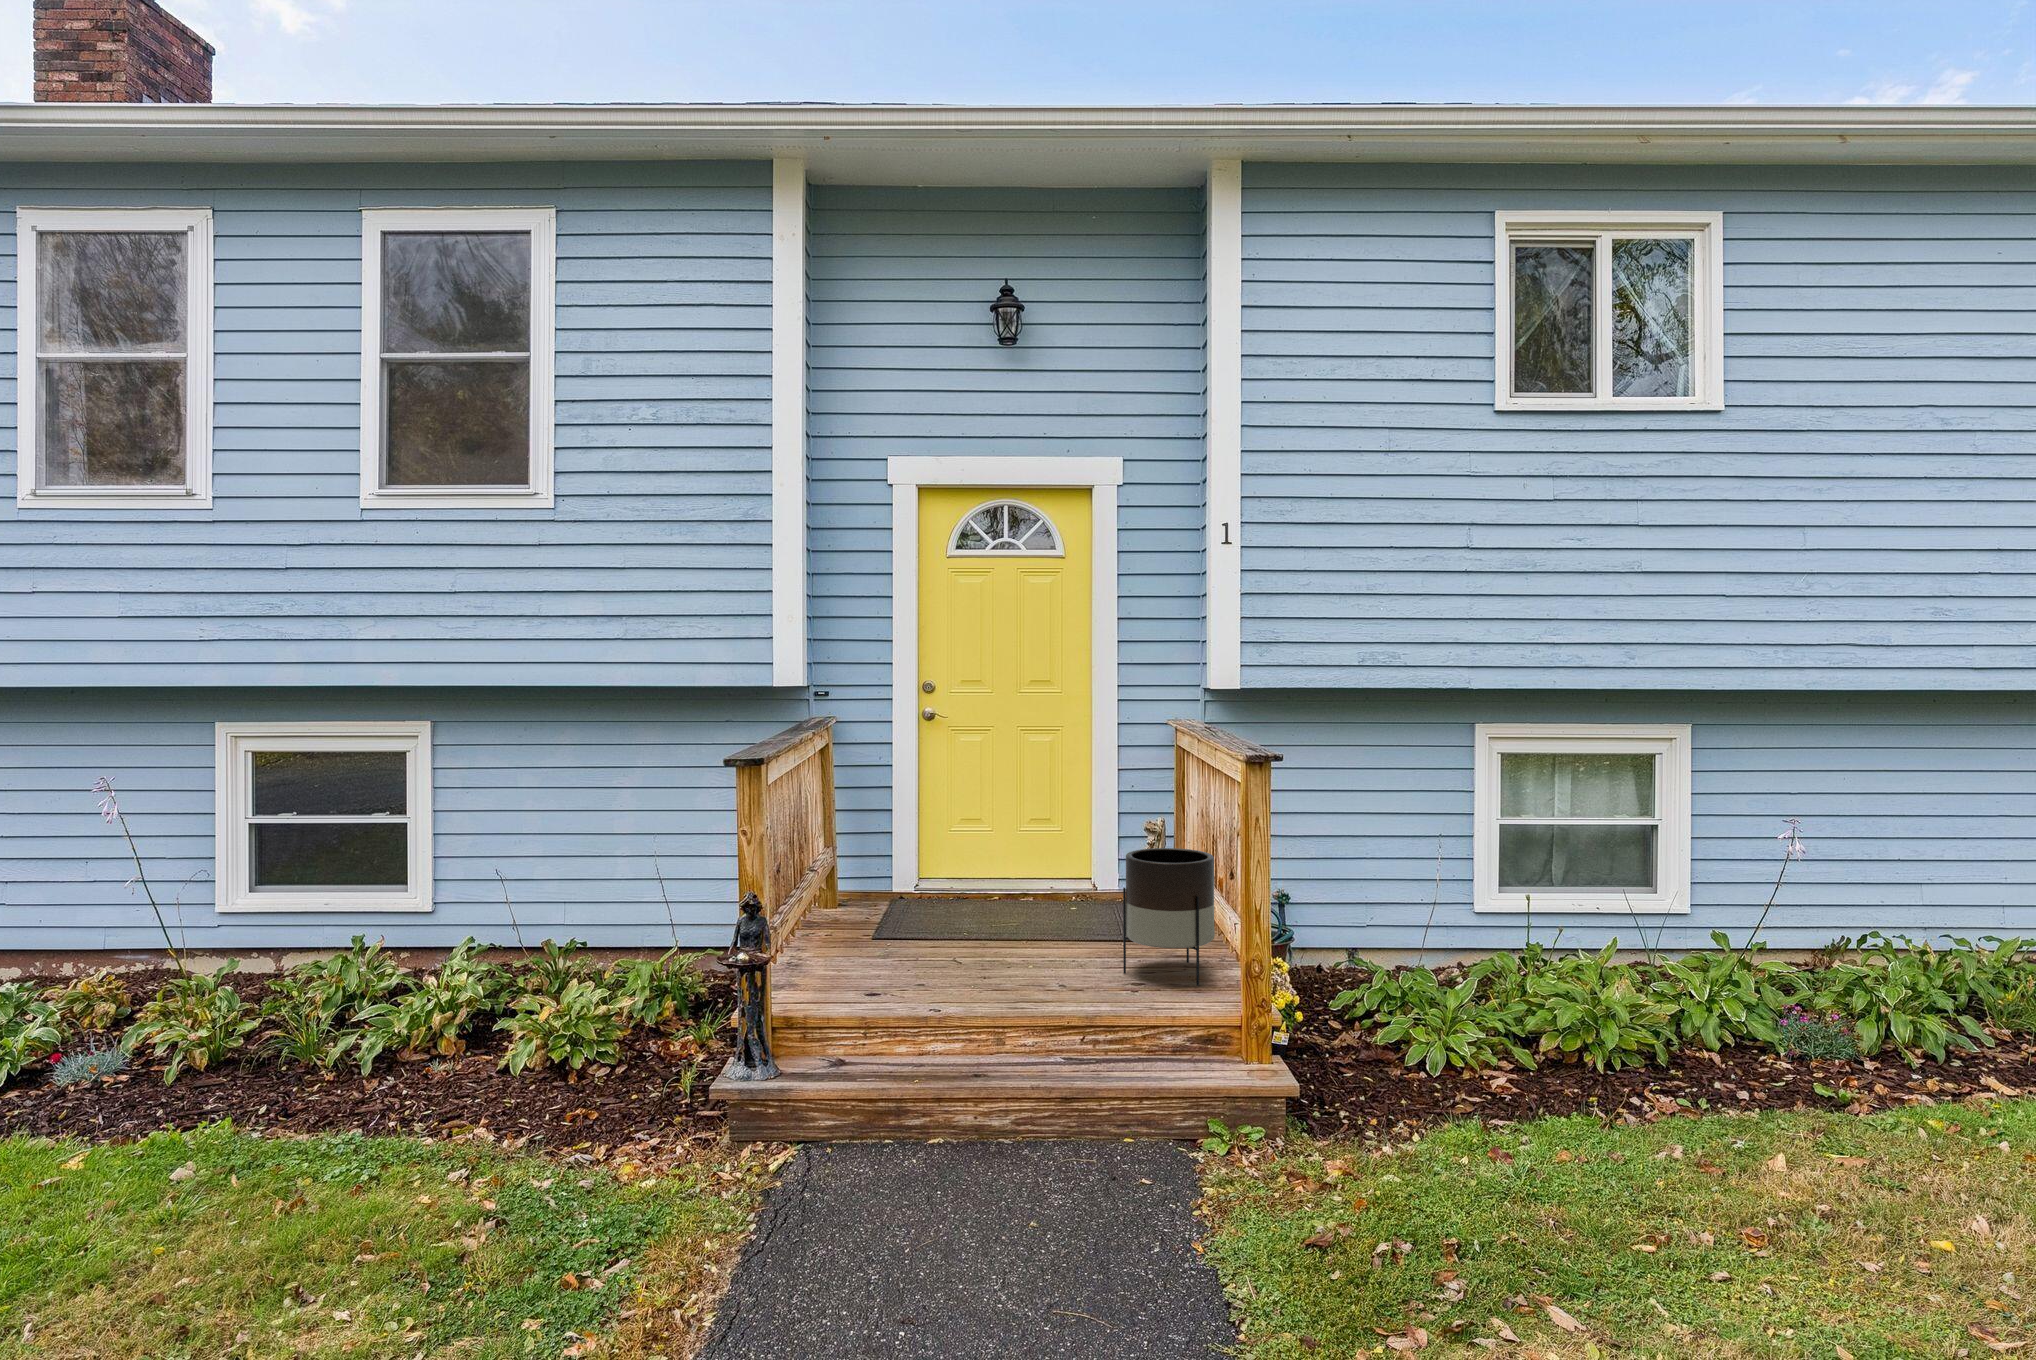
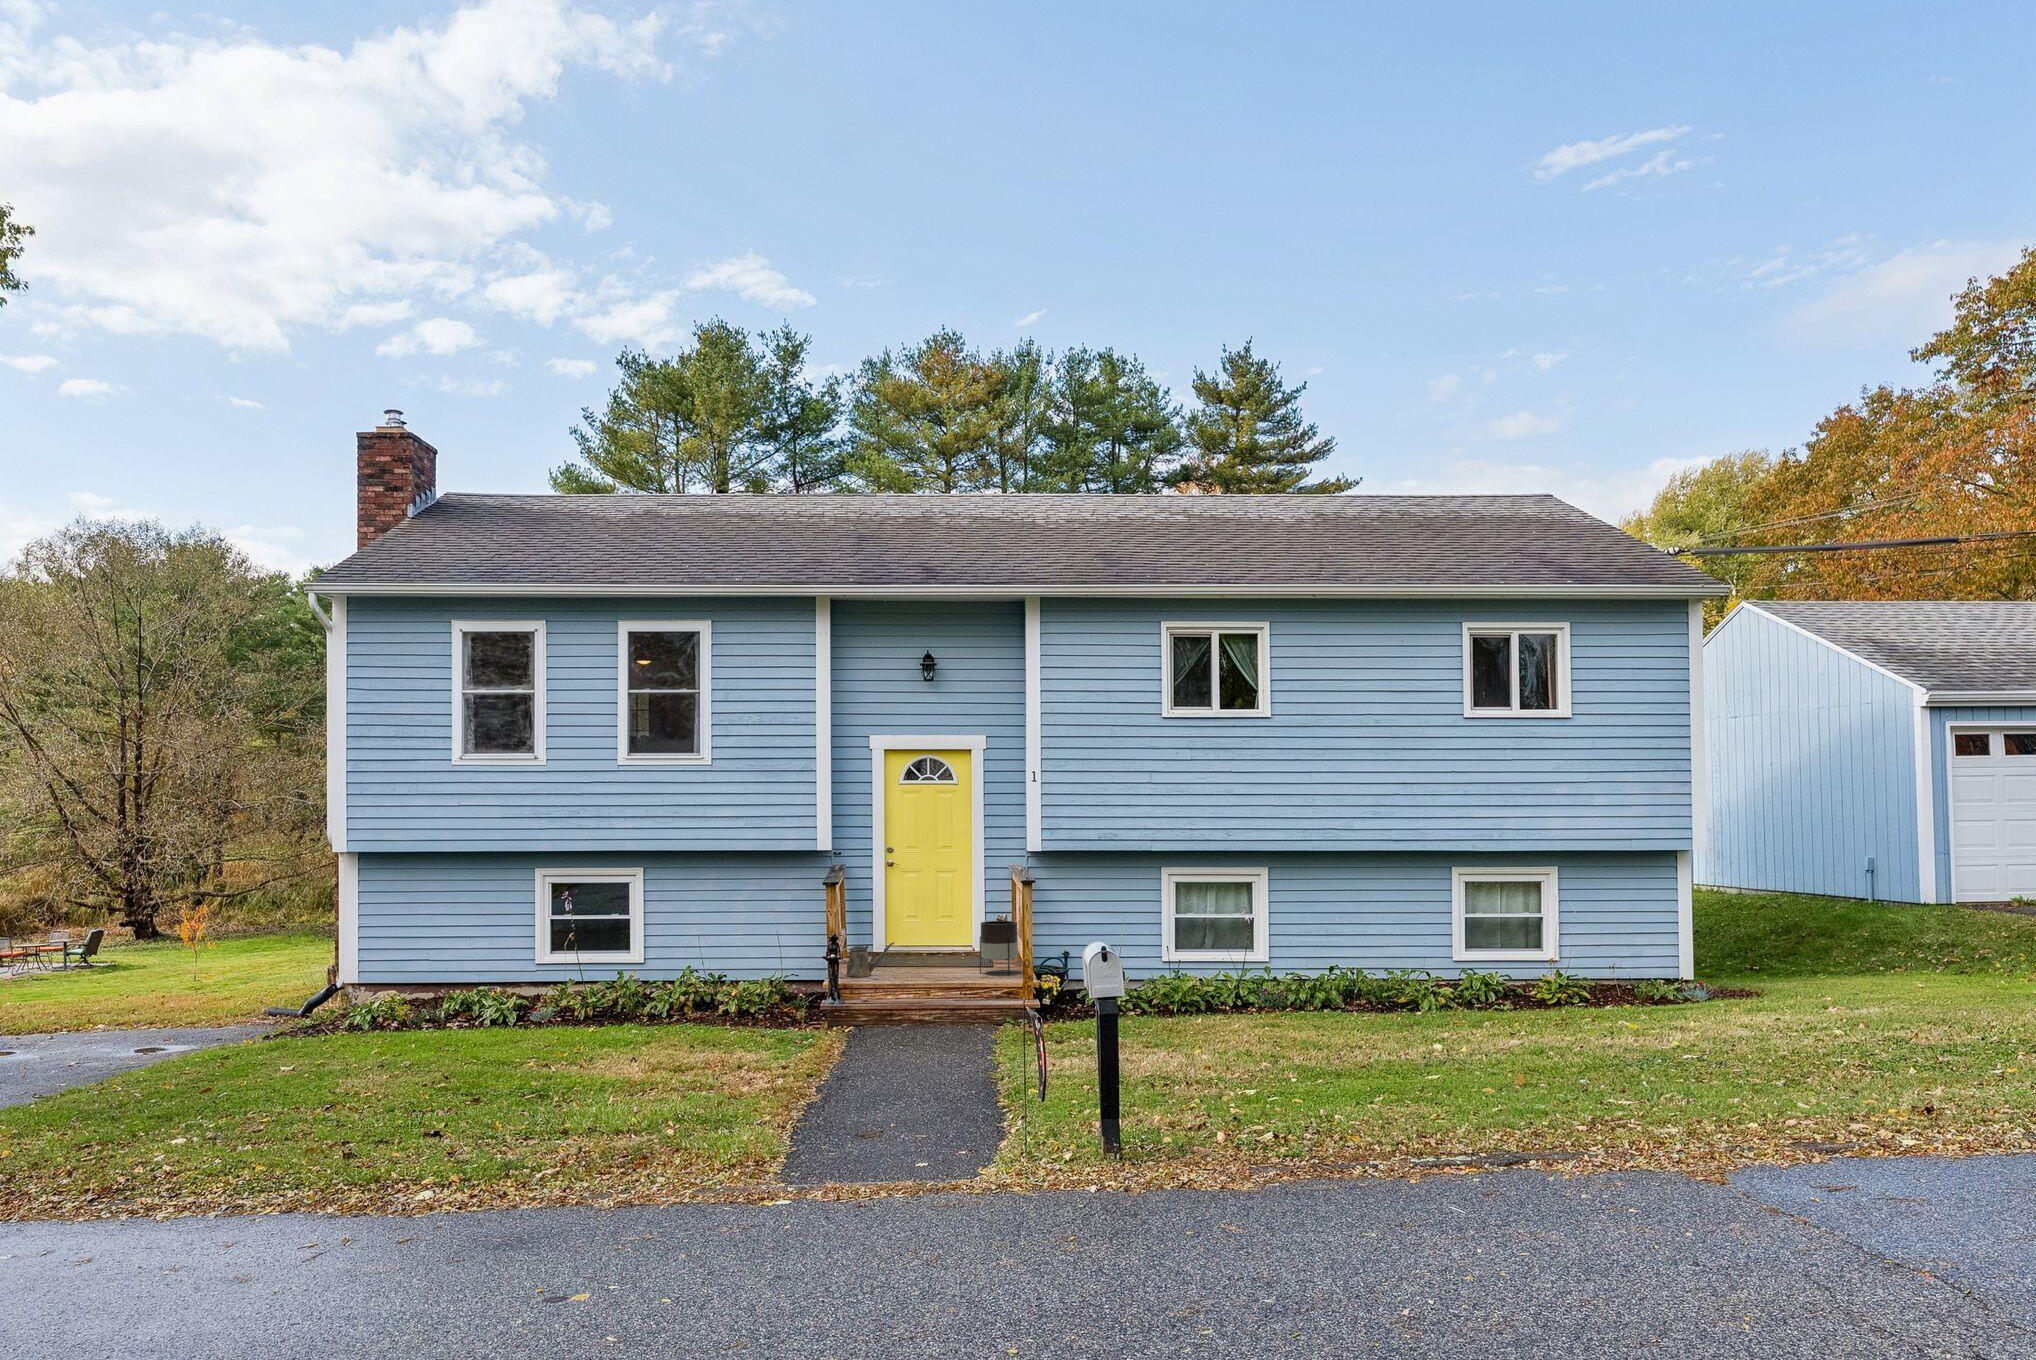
watering can: none [793,898,922,983] -> present [840,942,895,977]

